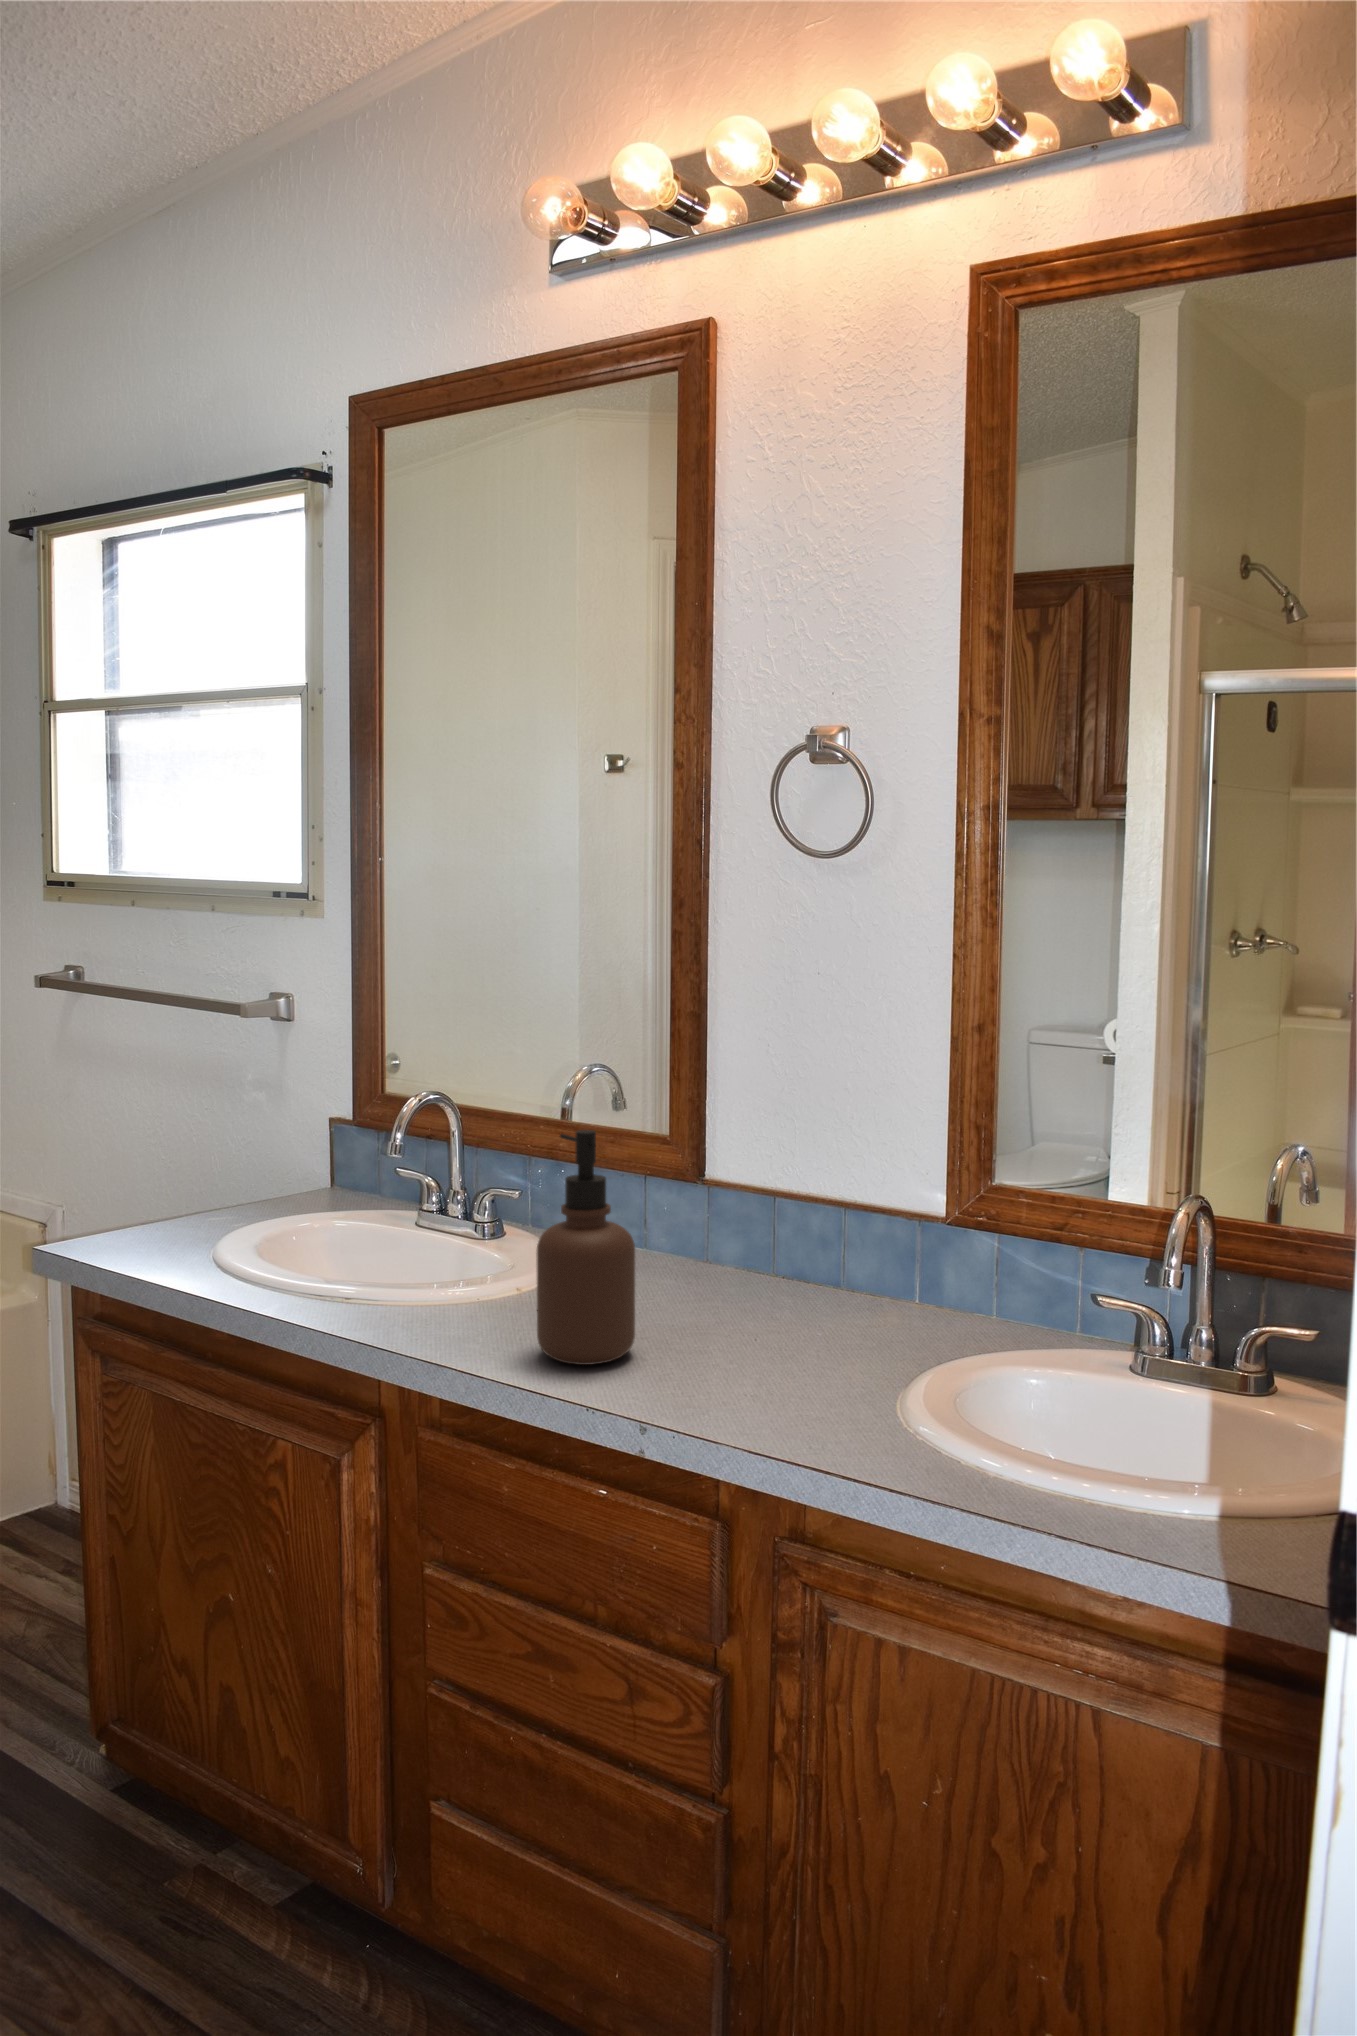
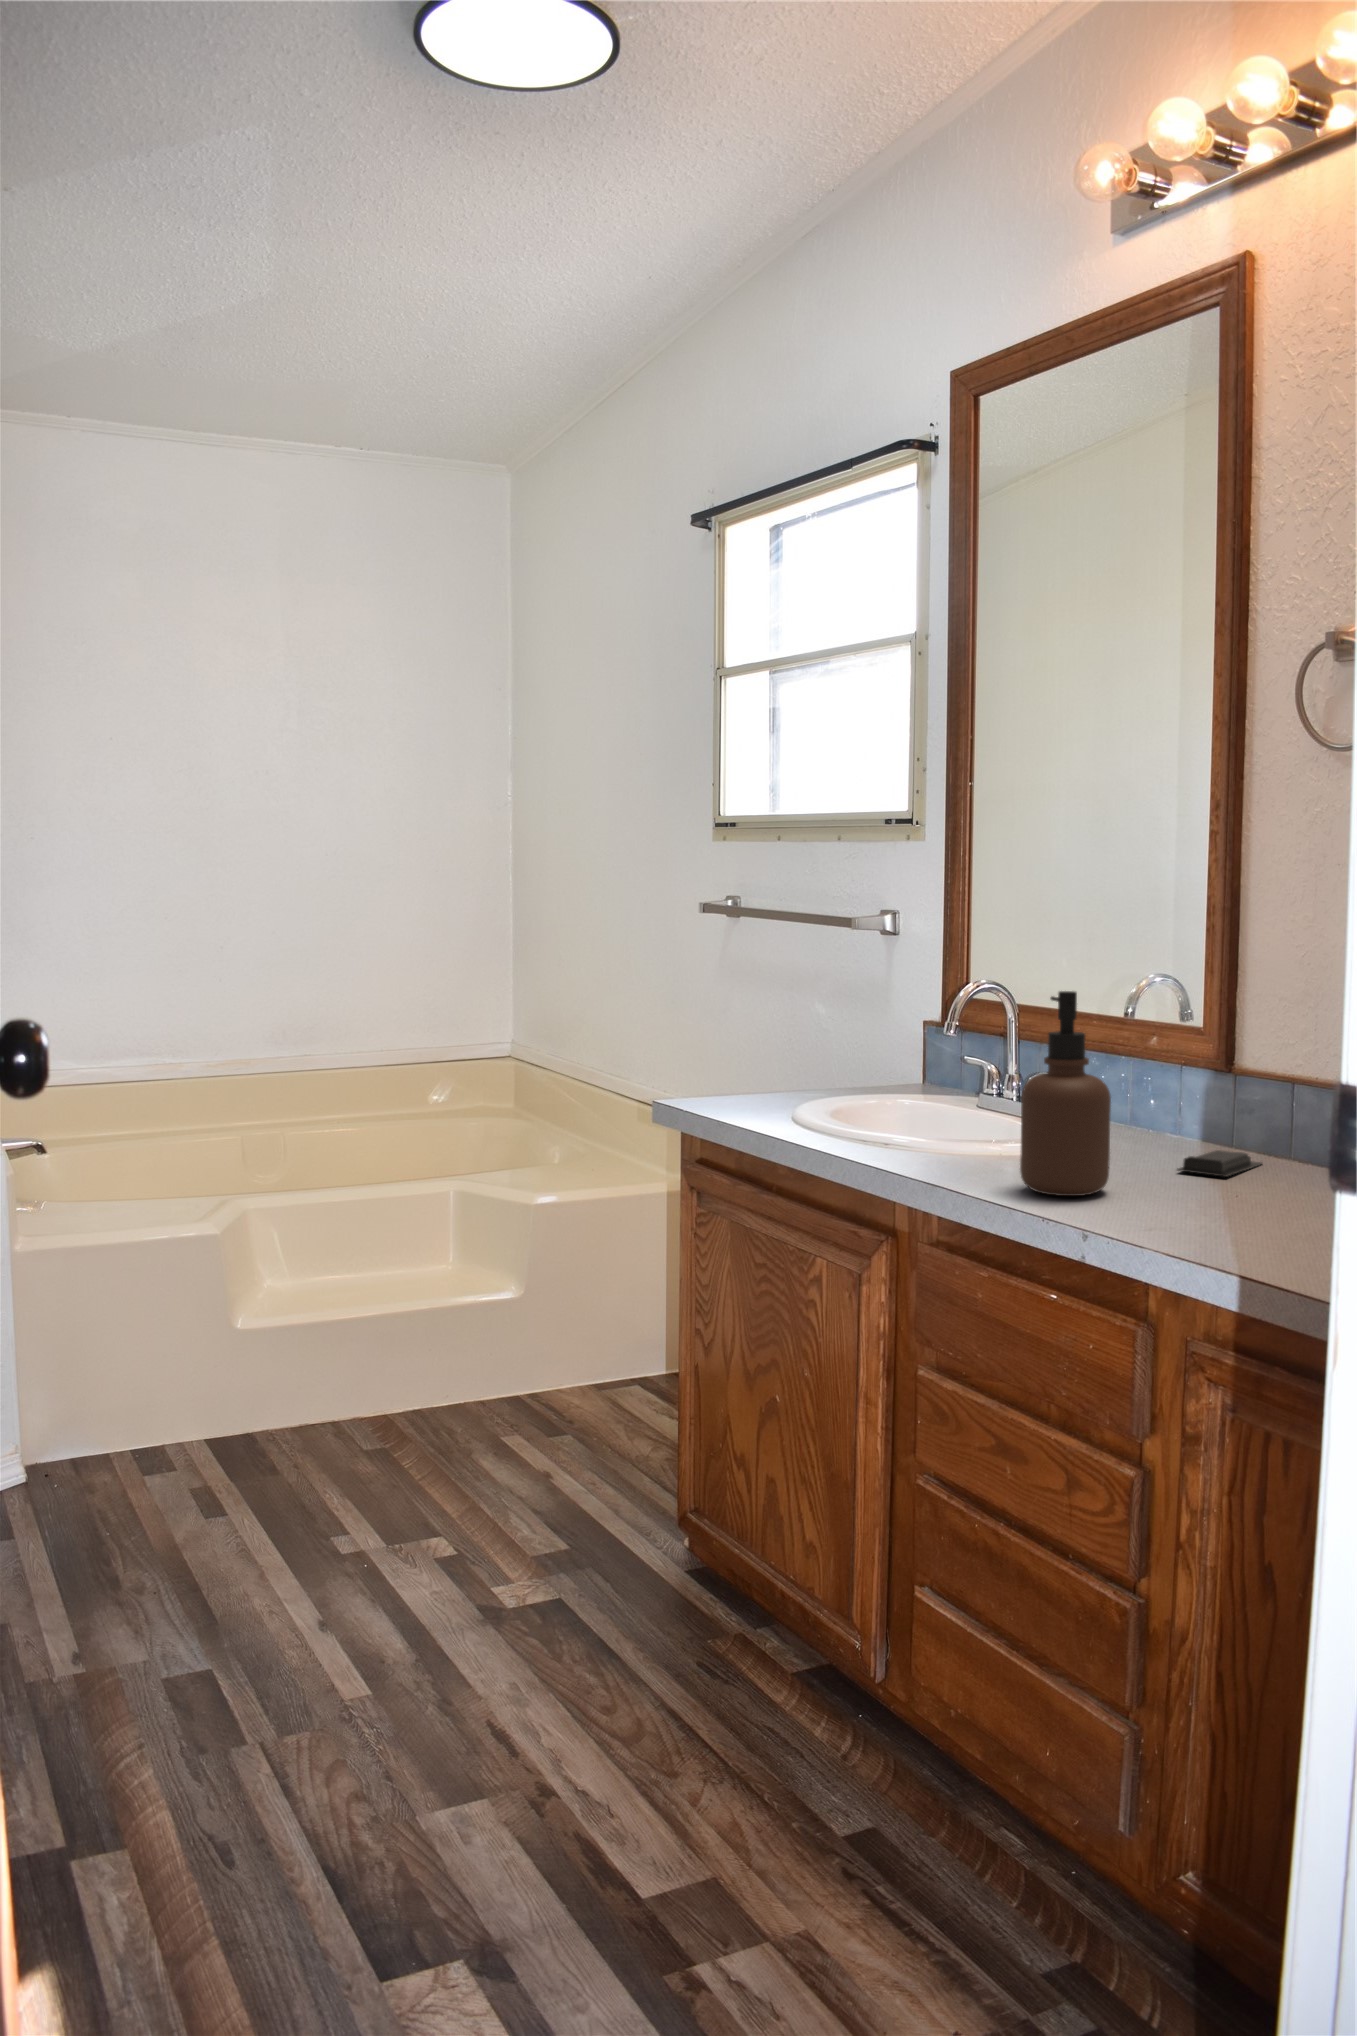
soap bar: none [685,1277,760,1313] -> present [1177,1150,1262,1177]

